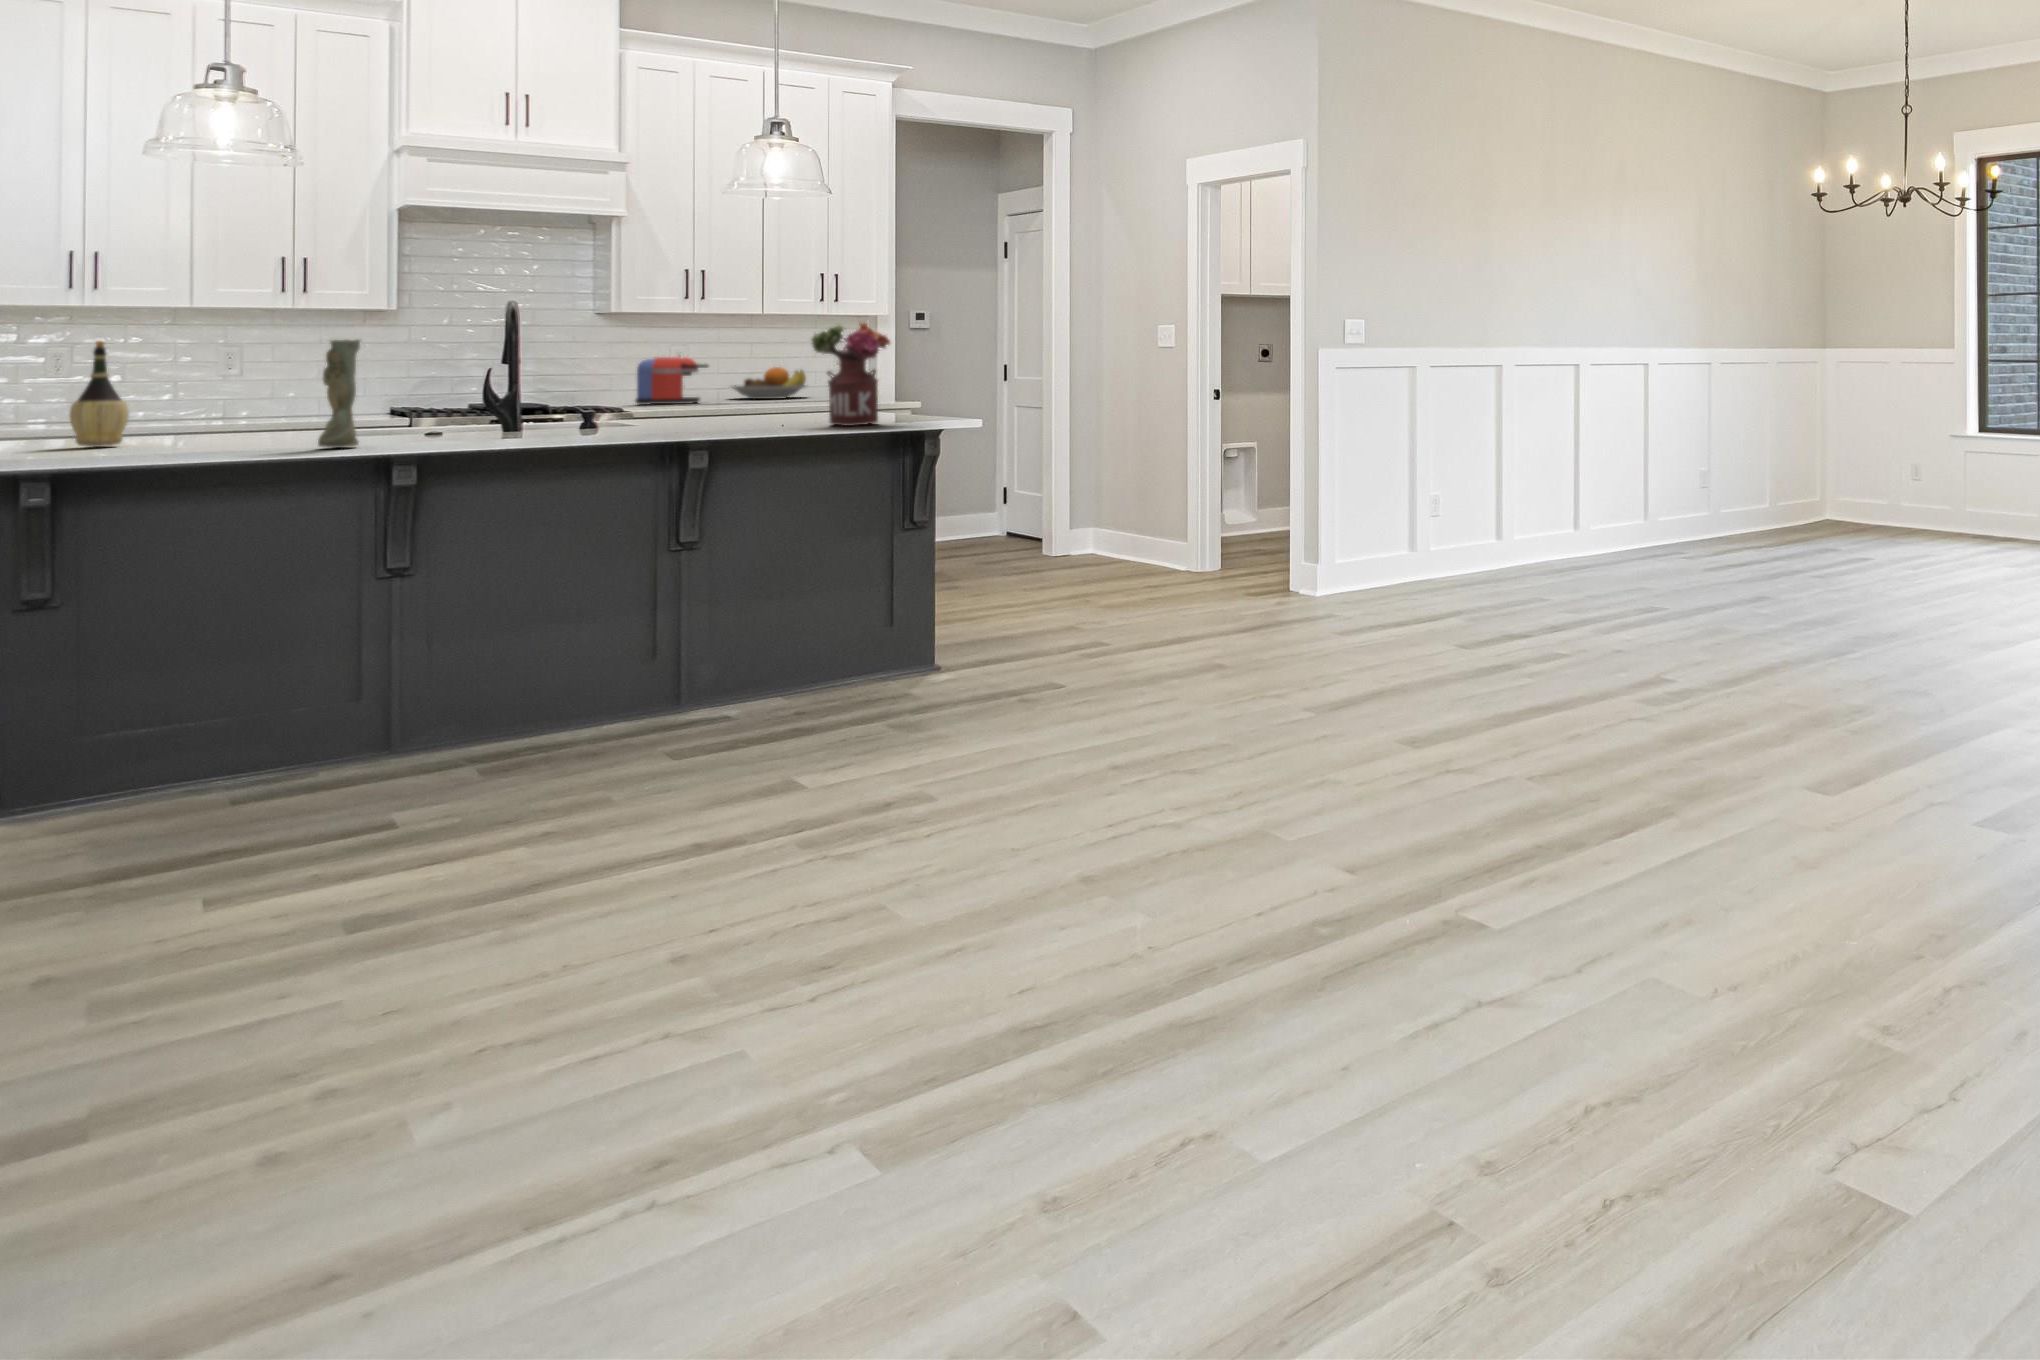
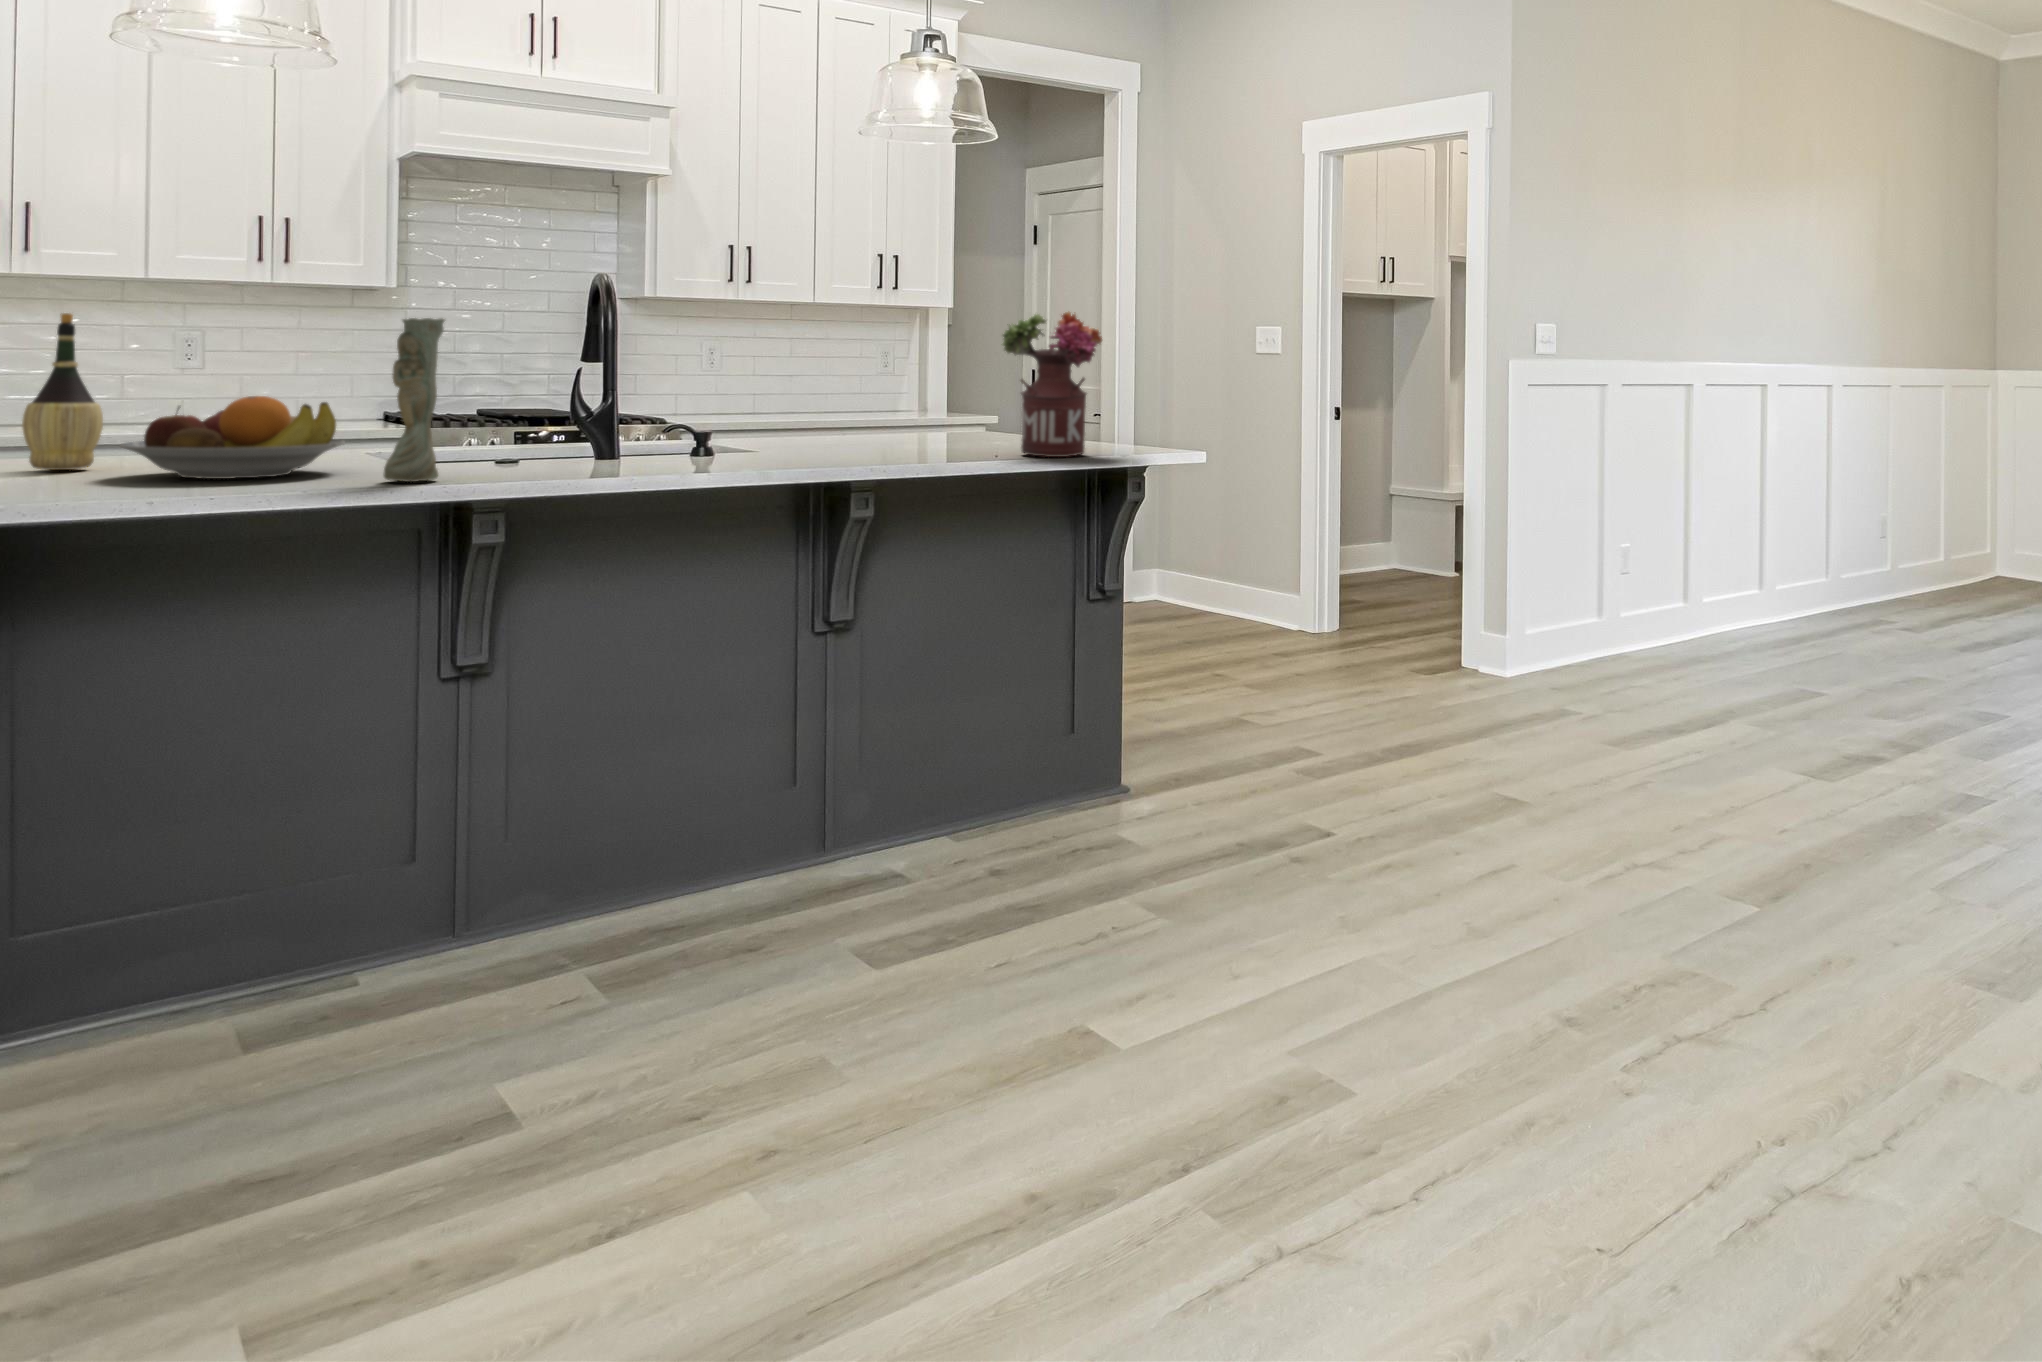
coffee maker: present [635,357,708,405] -> none [667,355,754,415]
fruit bowl: present [732,367,806,399] -> present [120,396,344,479]

